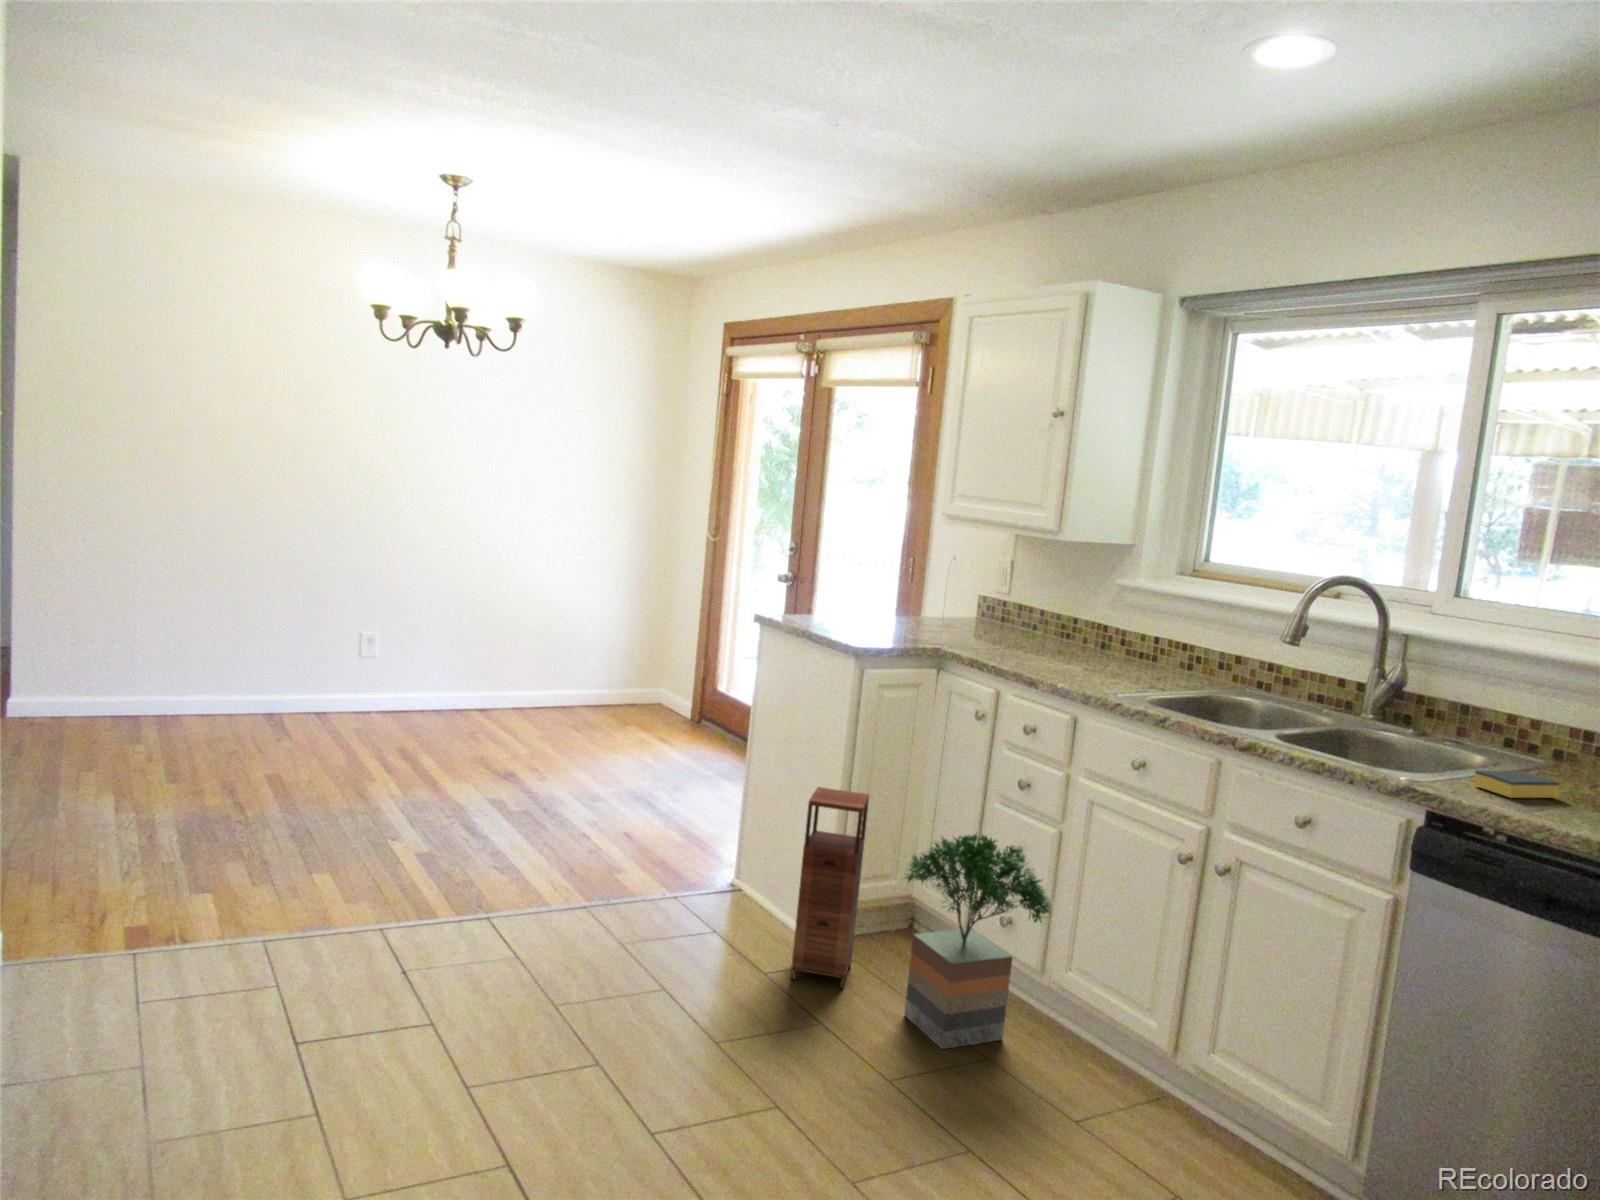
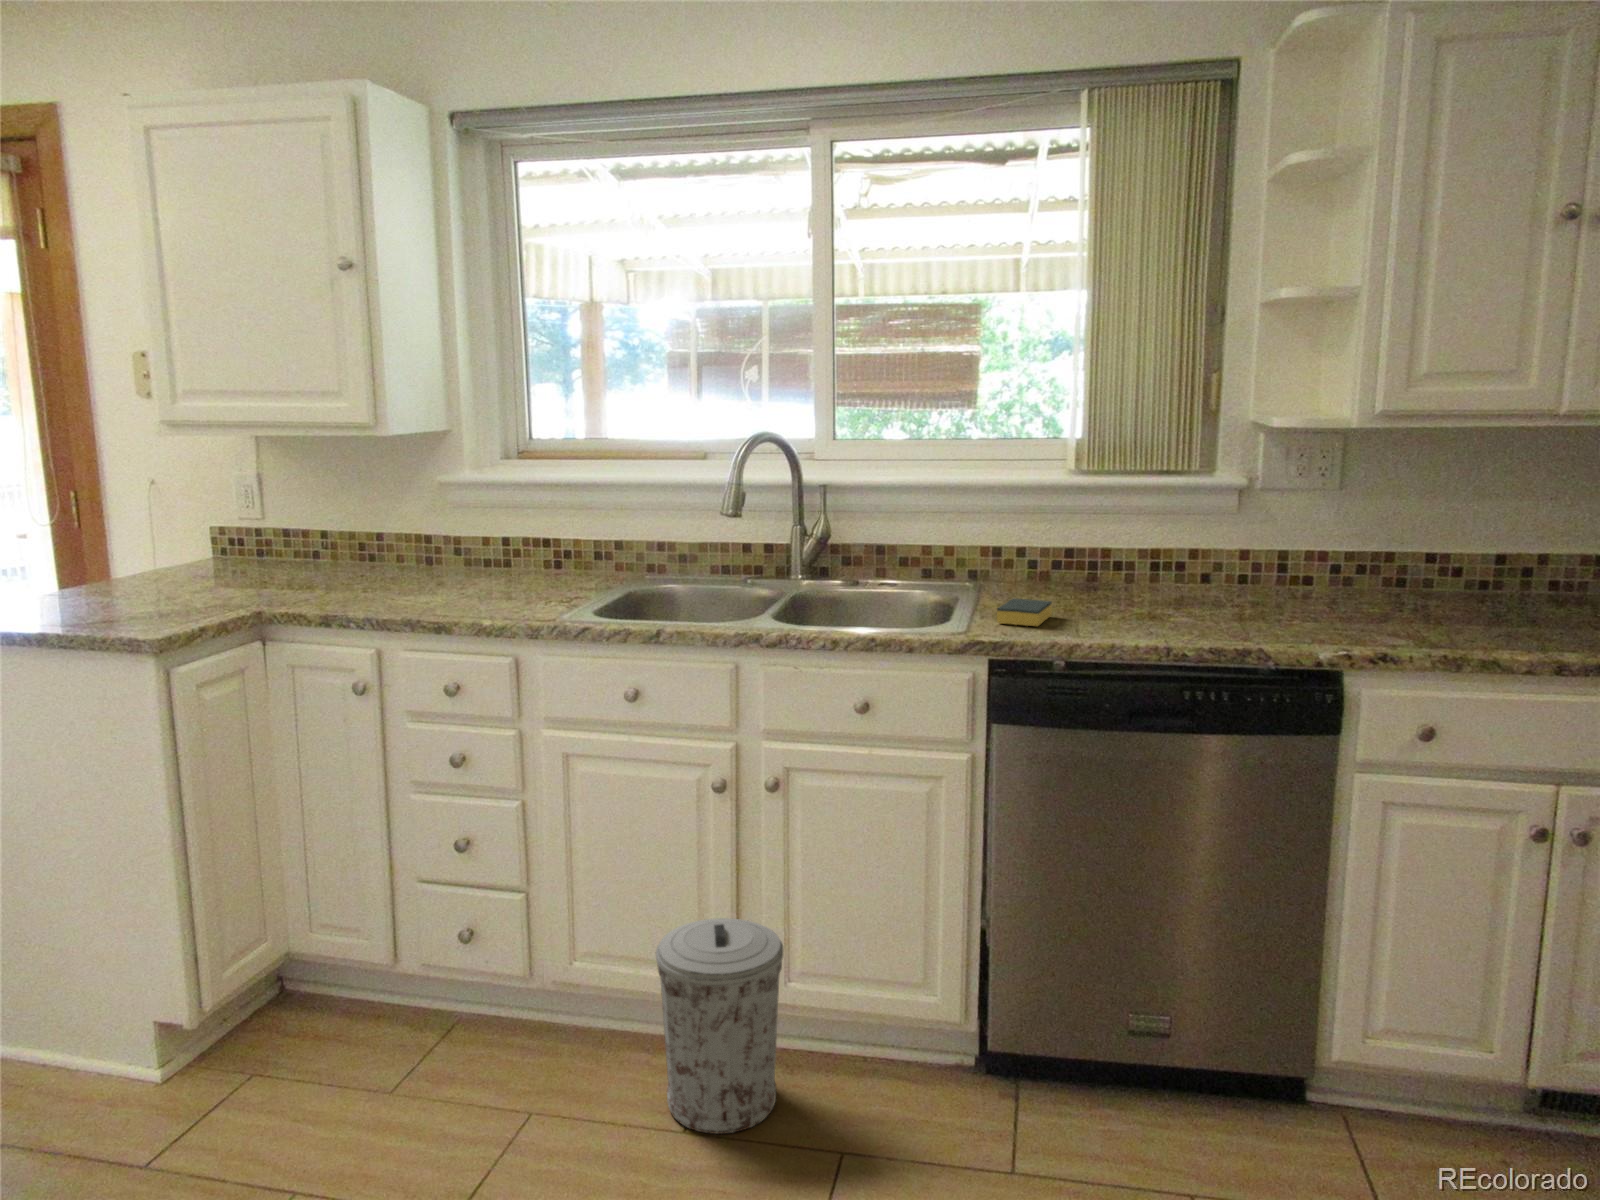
storage cabinet: present [791,787,869,988] -> none [147,847,276,1156]
potted tree: present [904,834,1053,1049] -> none [339,840,560,1132]
trash can: none [1079,966,1201,1154] -> present [656,918,783,1134]

